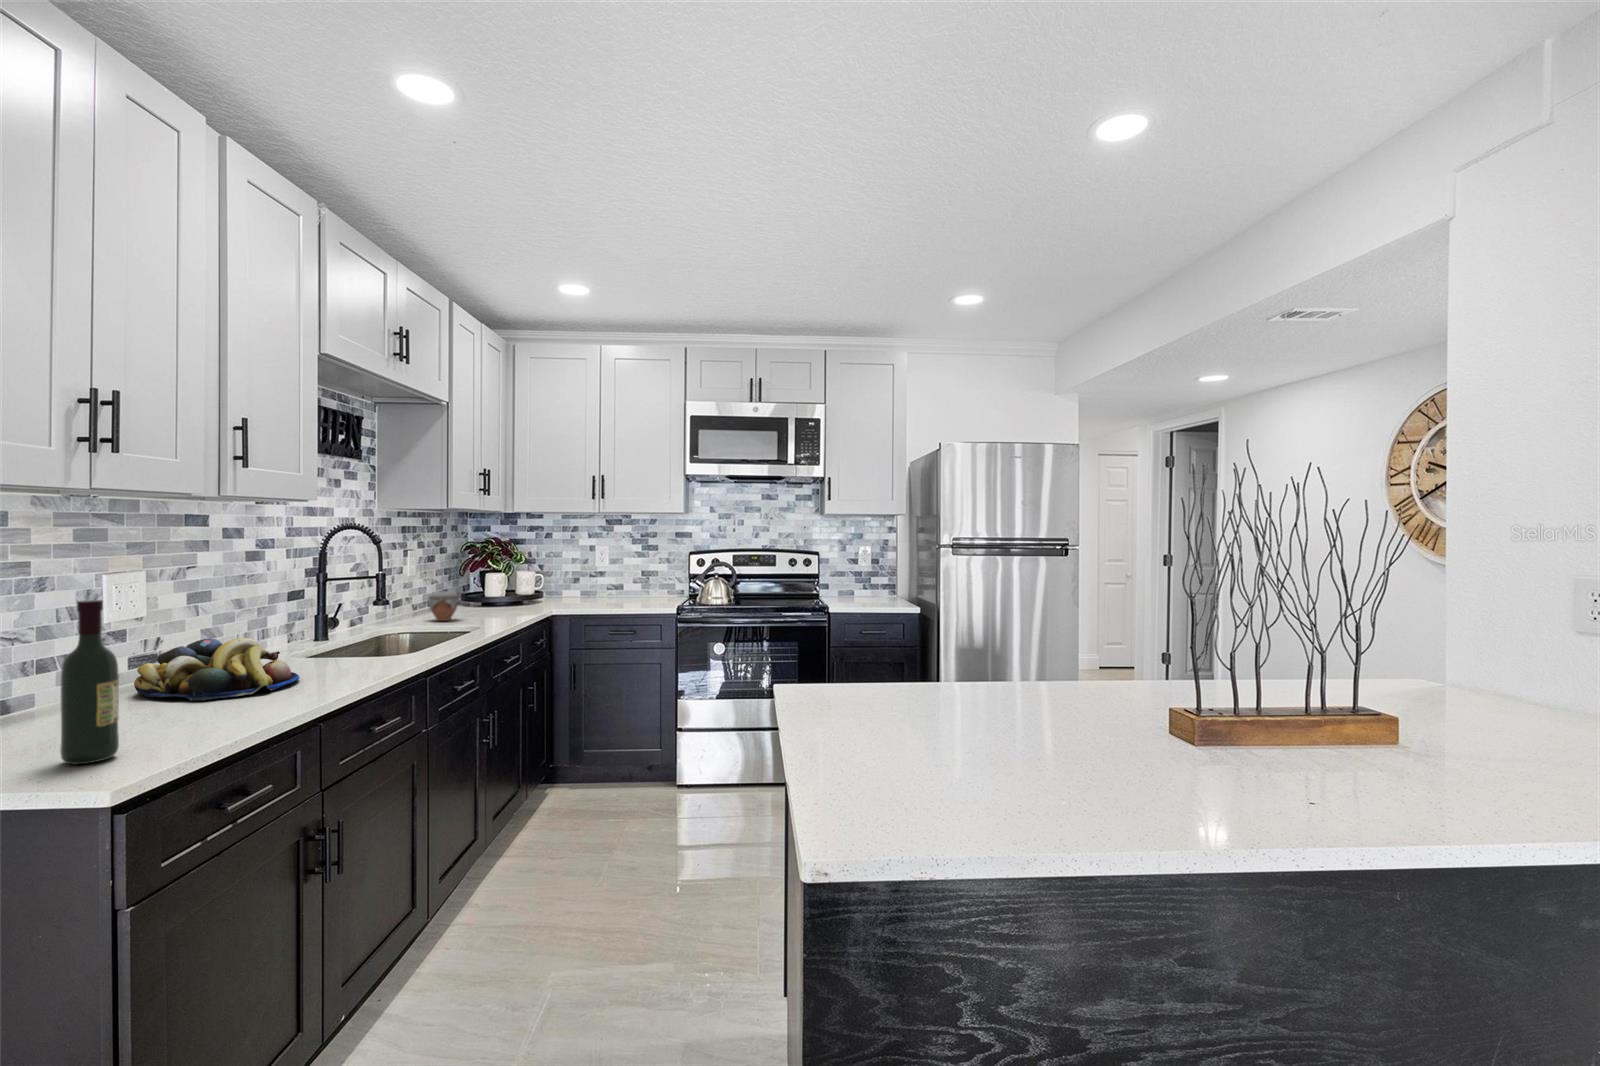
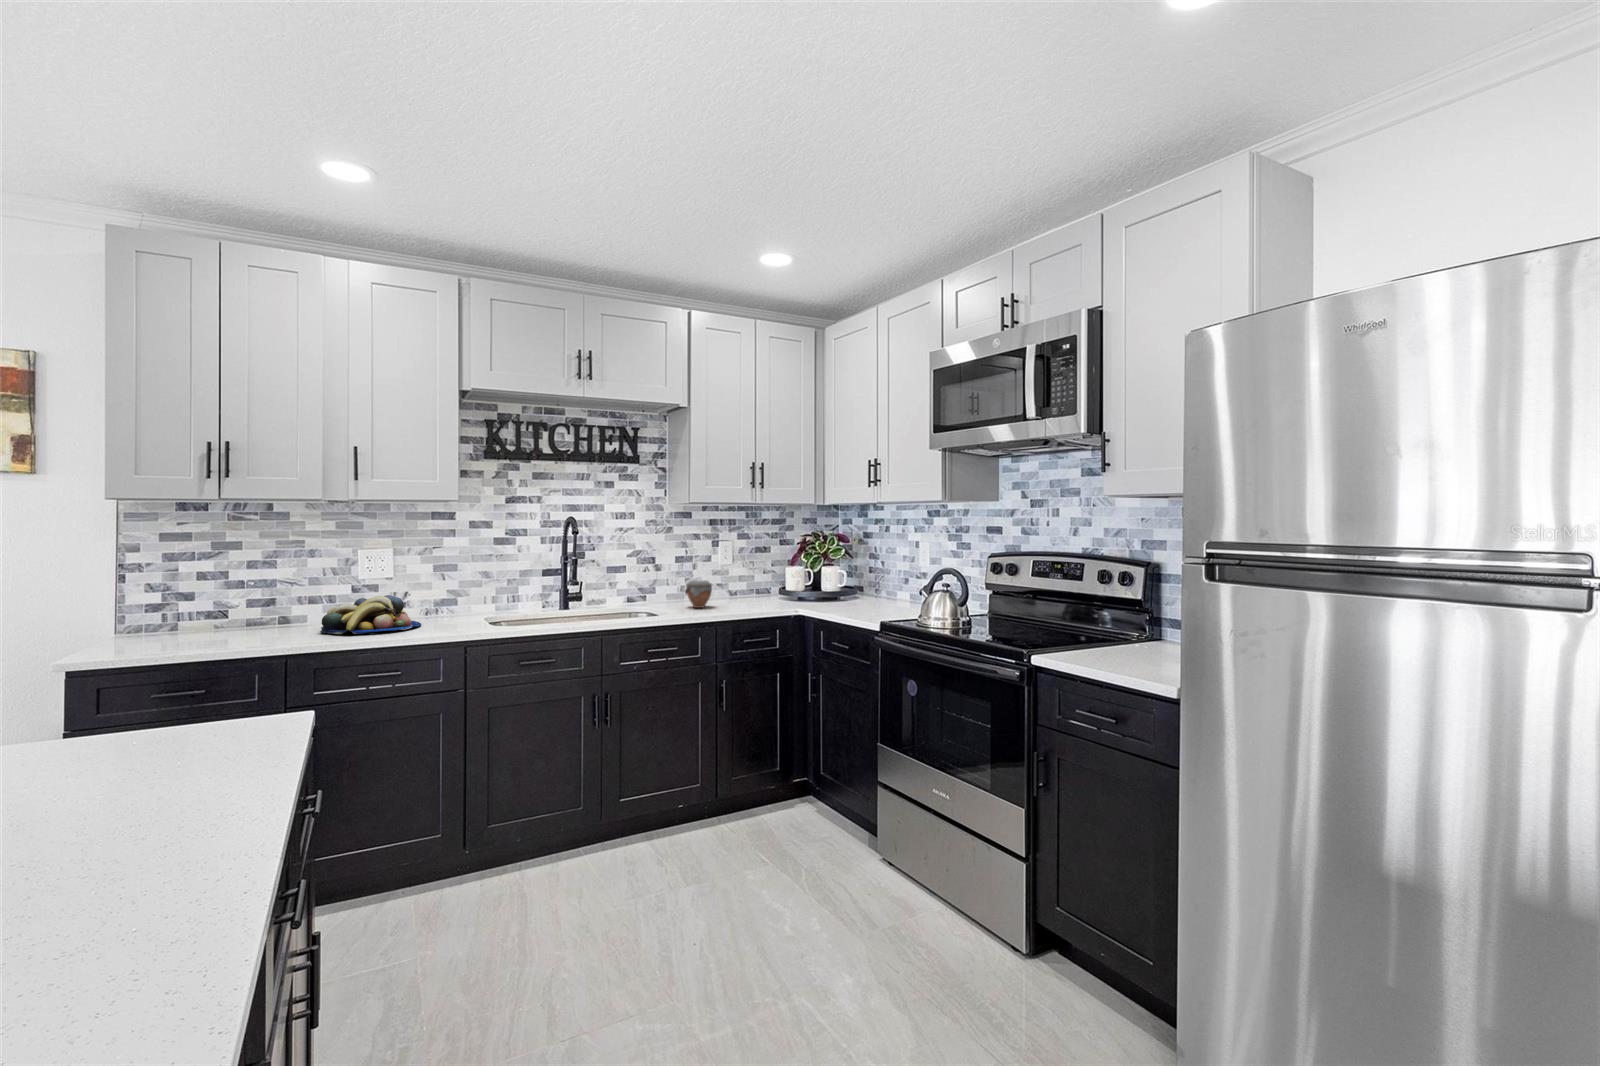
wine bottle: present [60,600,119,764] -> none [145,560,175,651]

